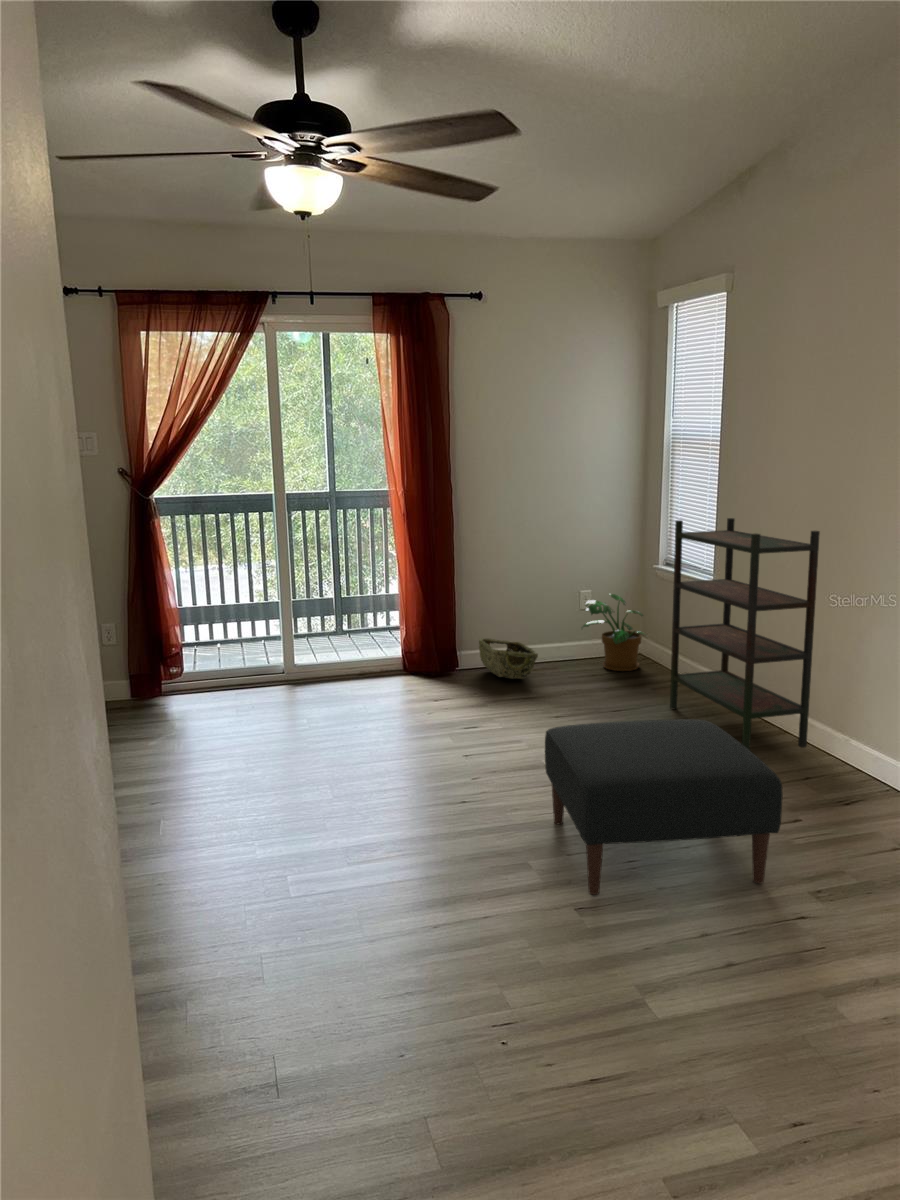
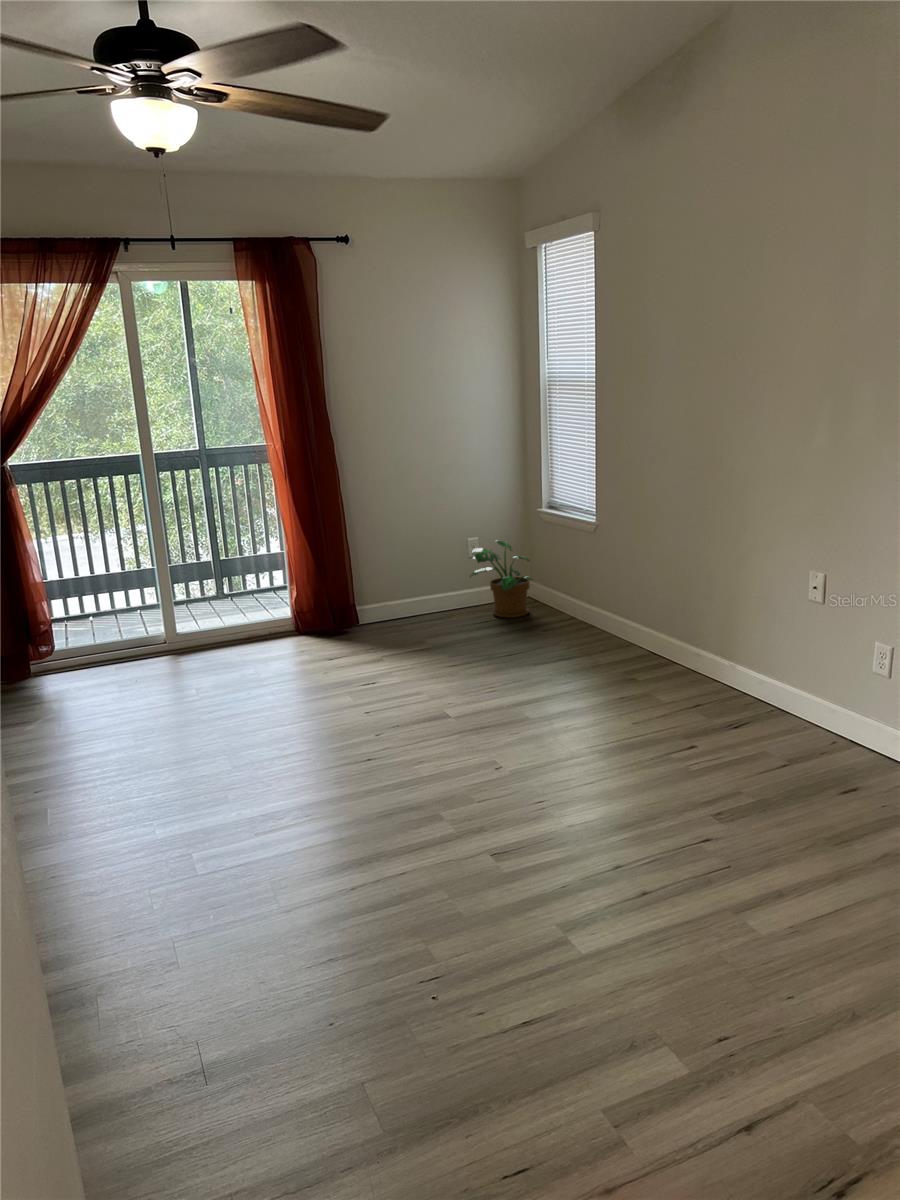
bookshelf: present [670,518,820,750] -> none [554,460,688,690]
woven basket: present [479,638,538,679] -> none [367,593,427,633]
ottoman: present [545,719,783,895] -> none [436,659,655,830]

